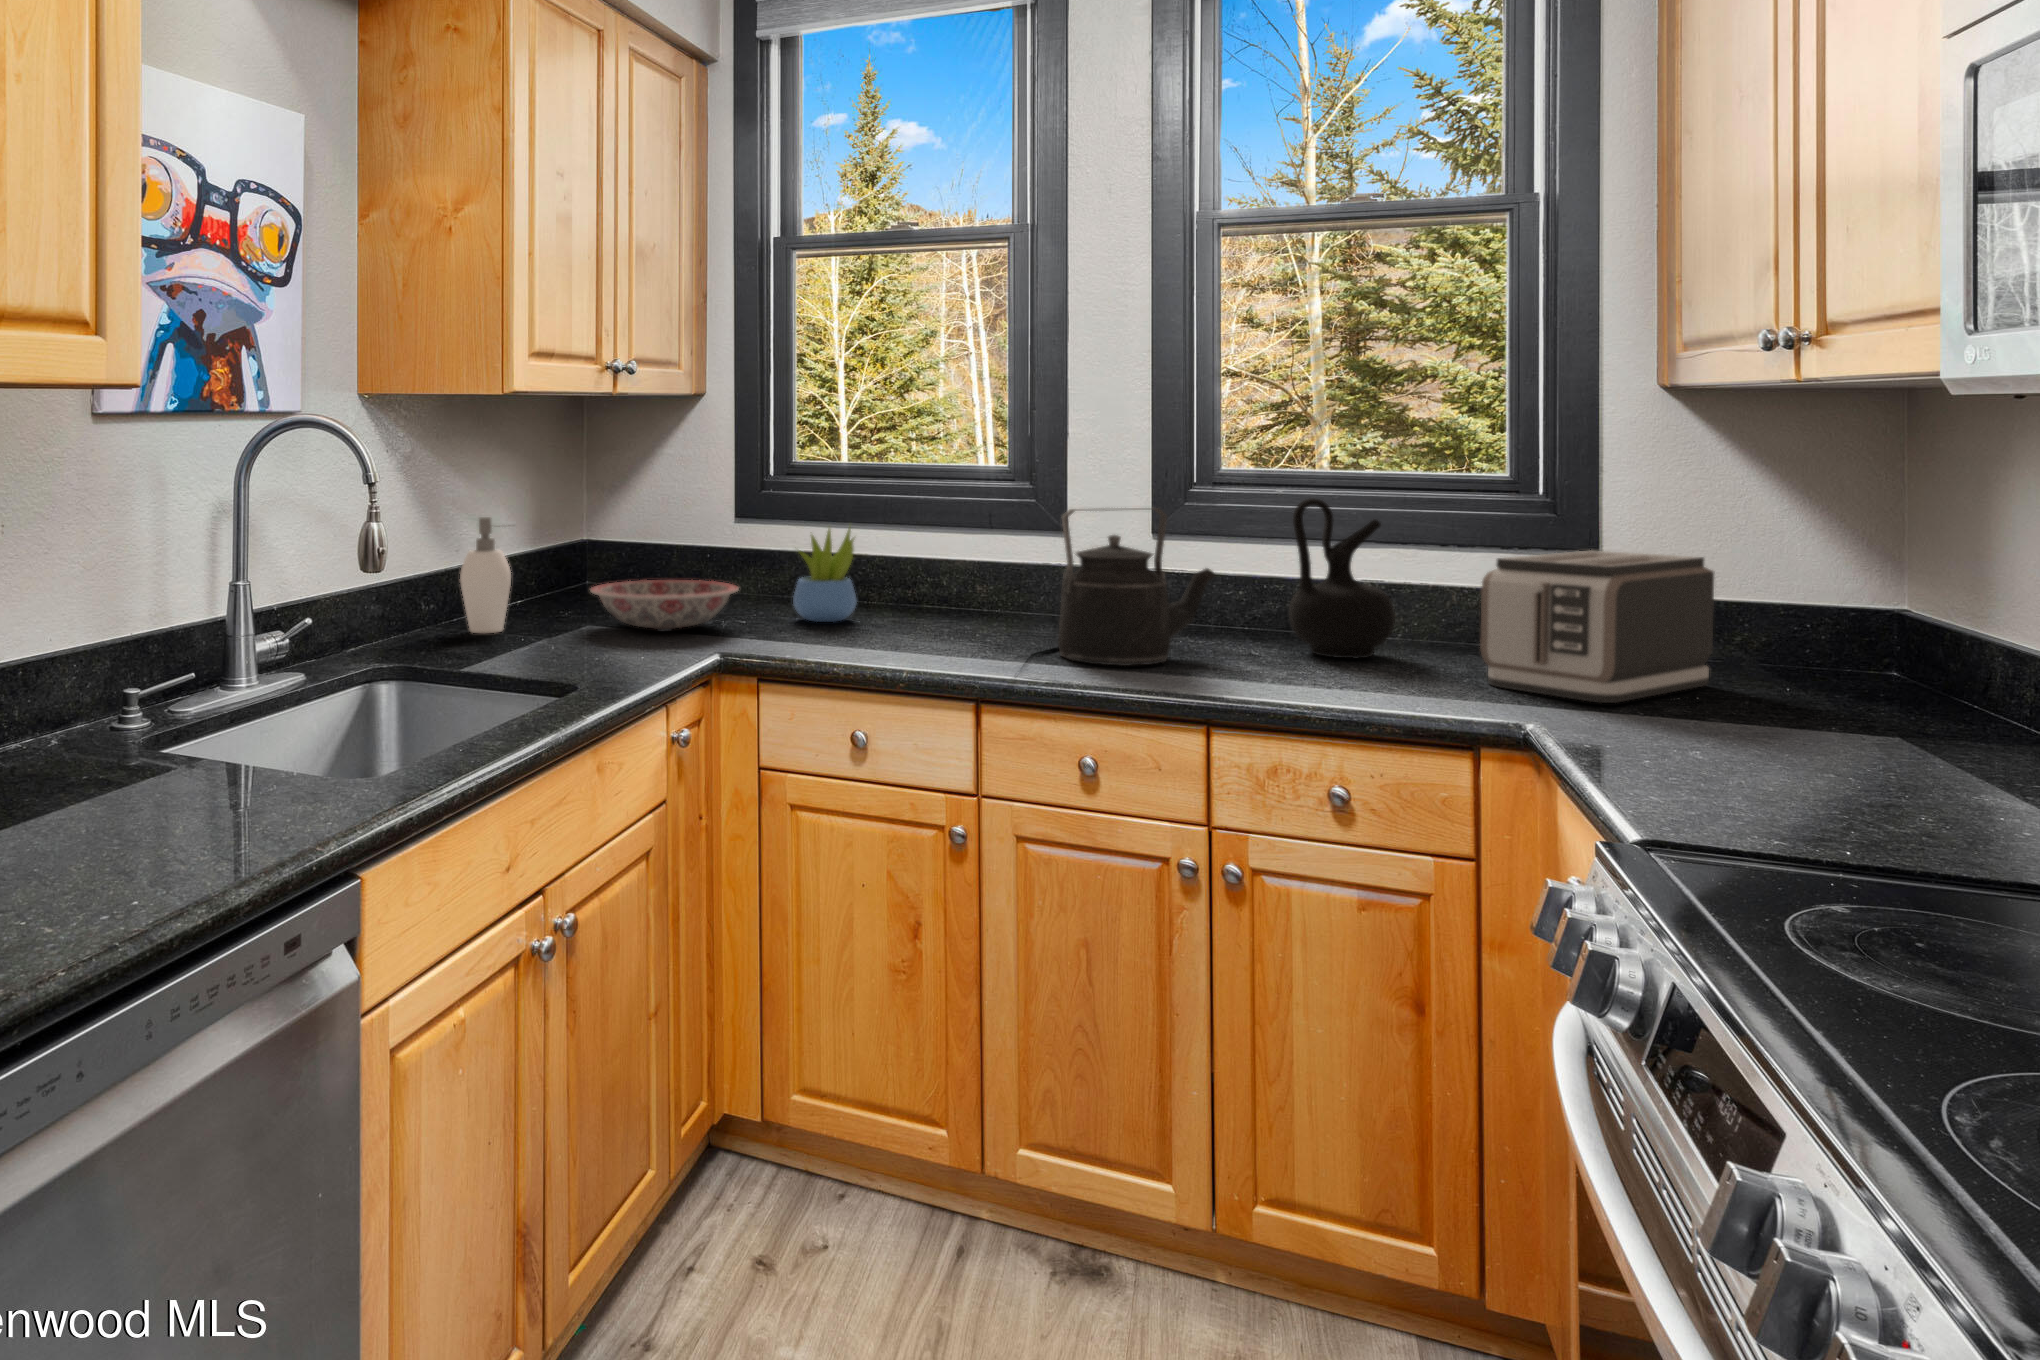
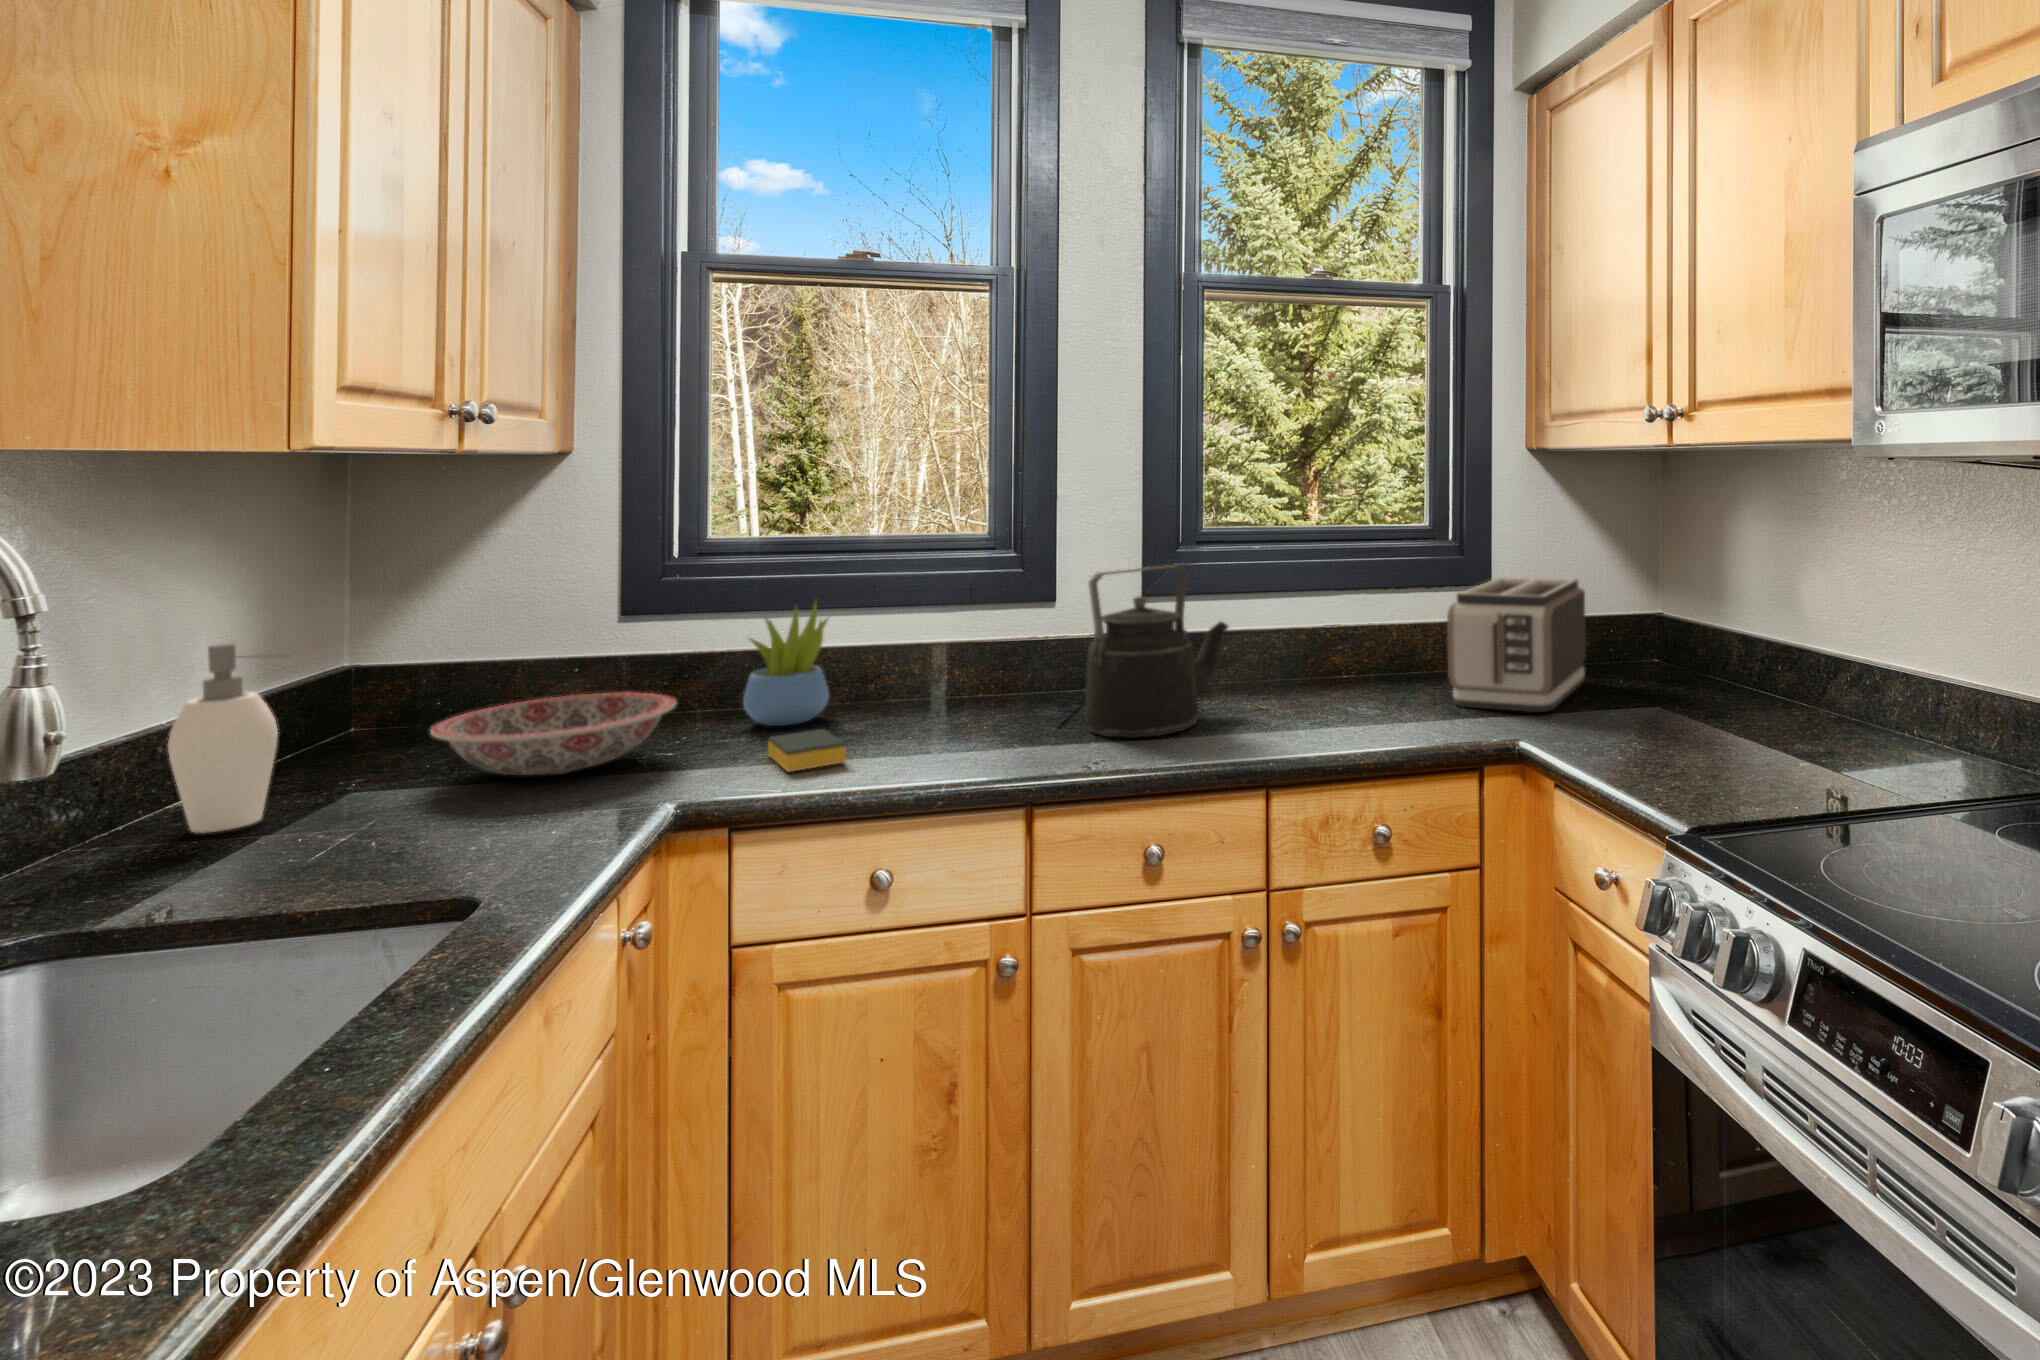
ceramic jug: present [1289,498,1395,658] -> none [1283,546,1371,694]
sponge: none [796,623,846,648] -> present [768,729,846,772]

